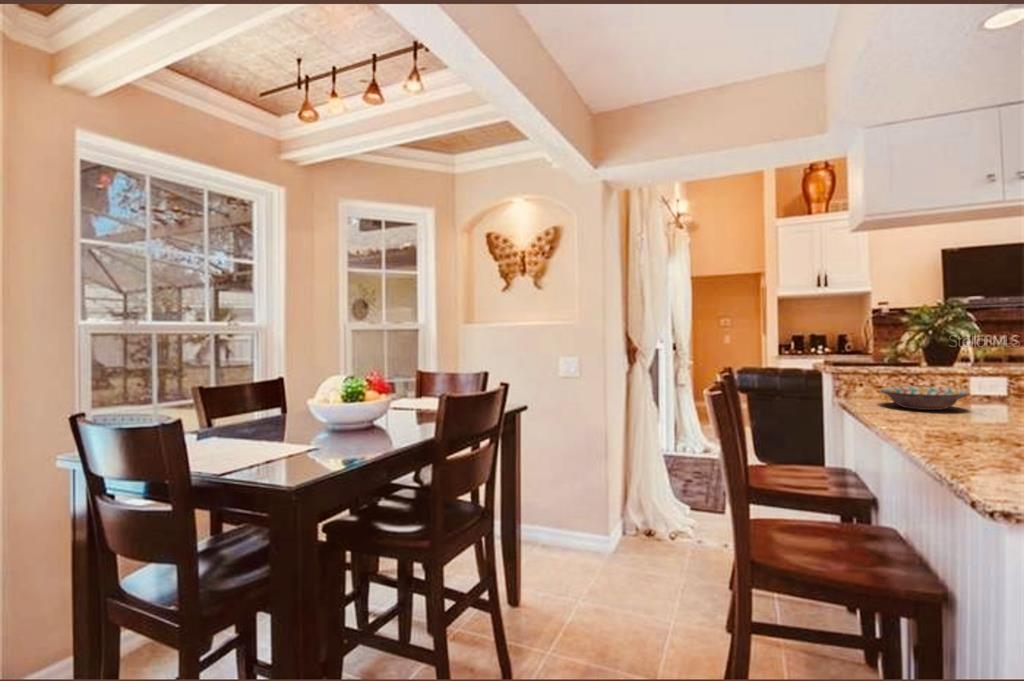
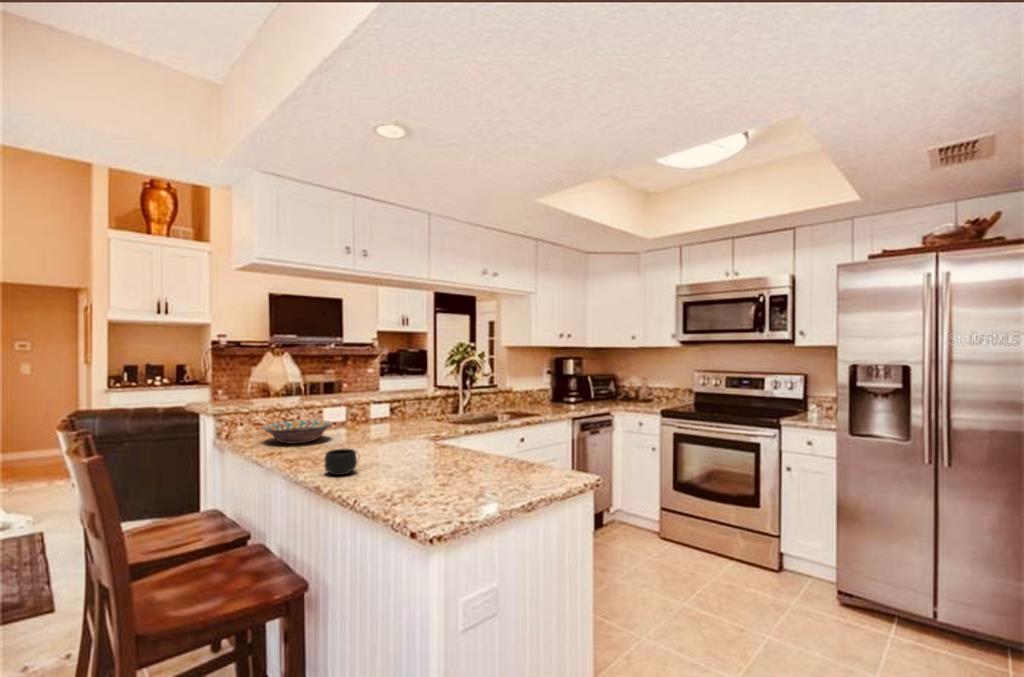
mug: none [923,413,974,441] -> present [325,449,357,475]

